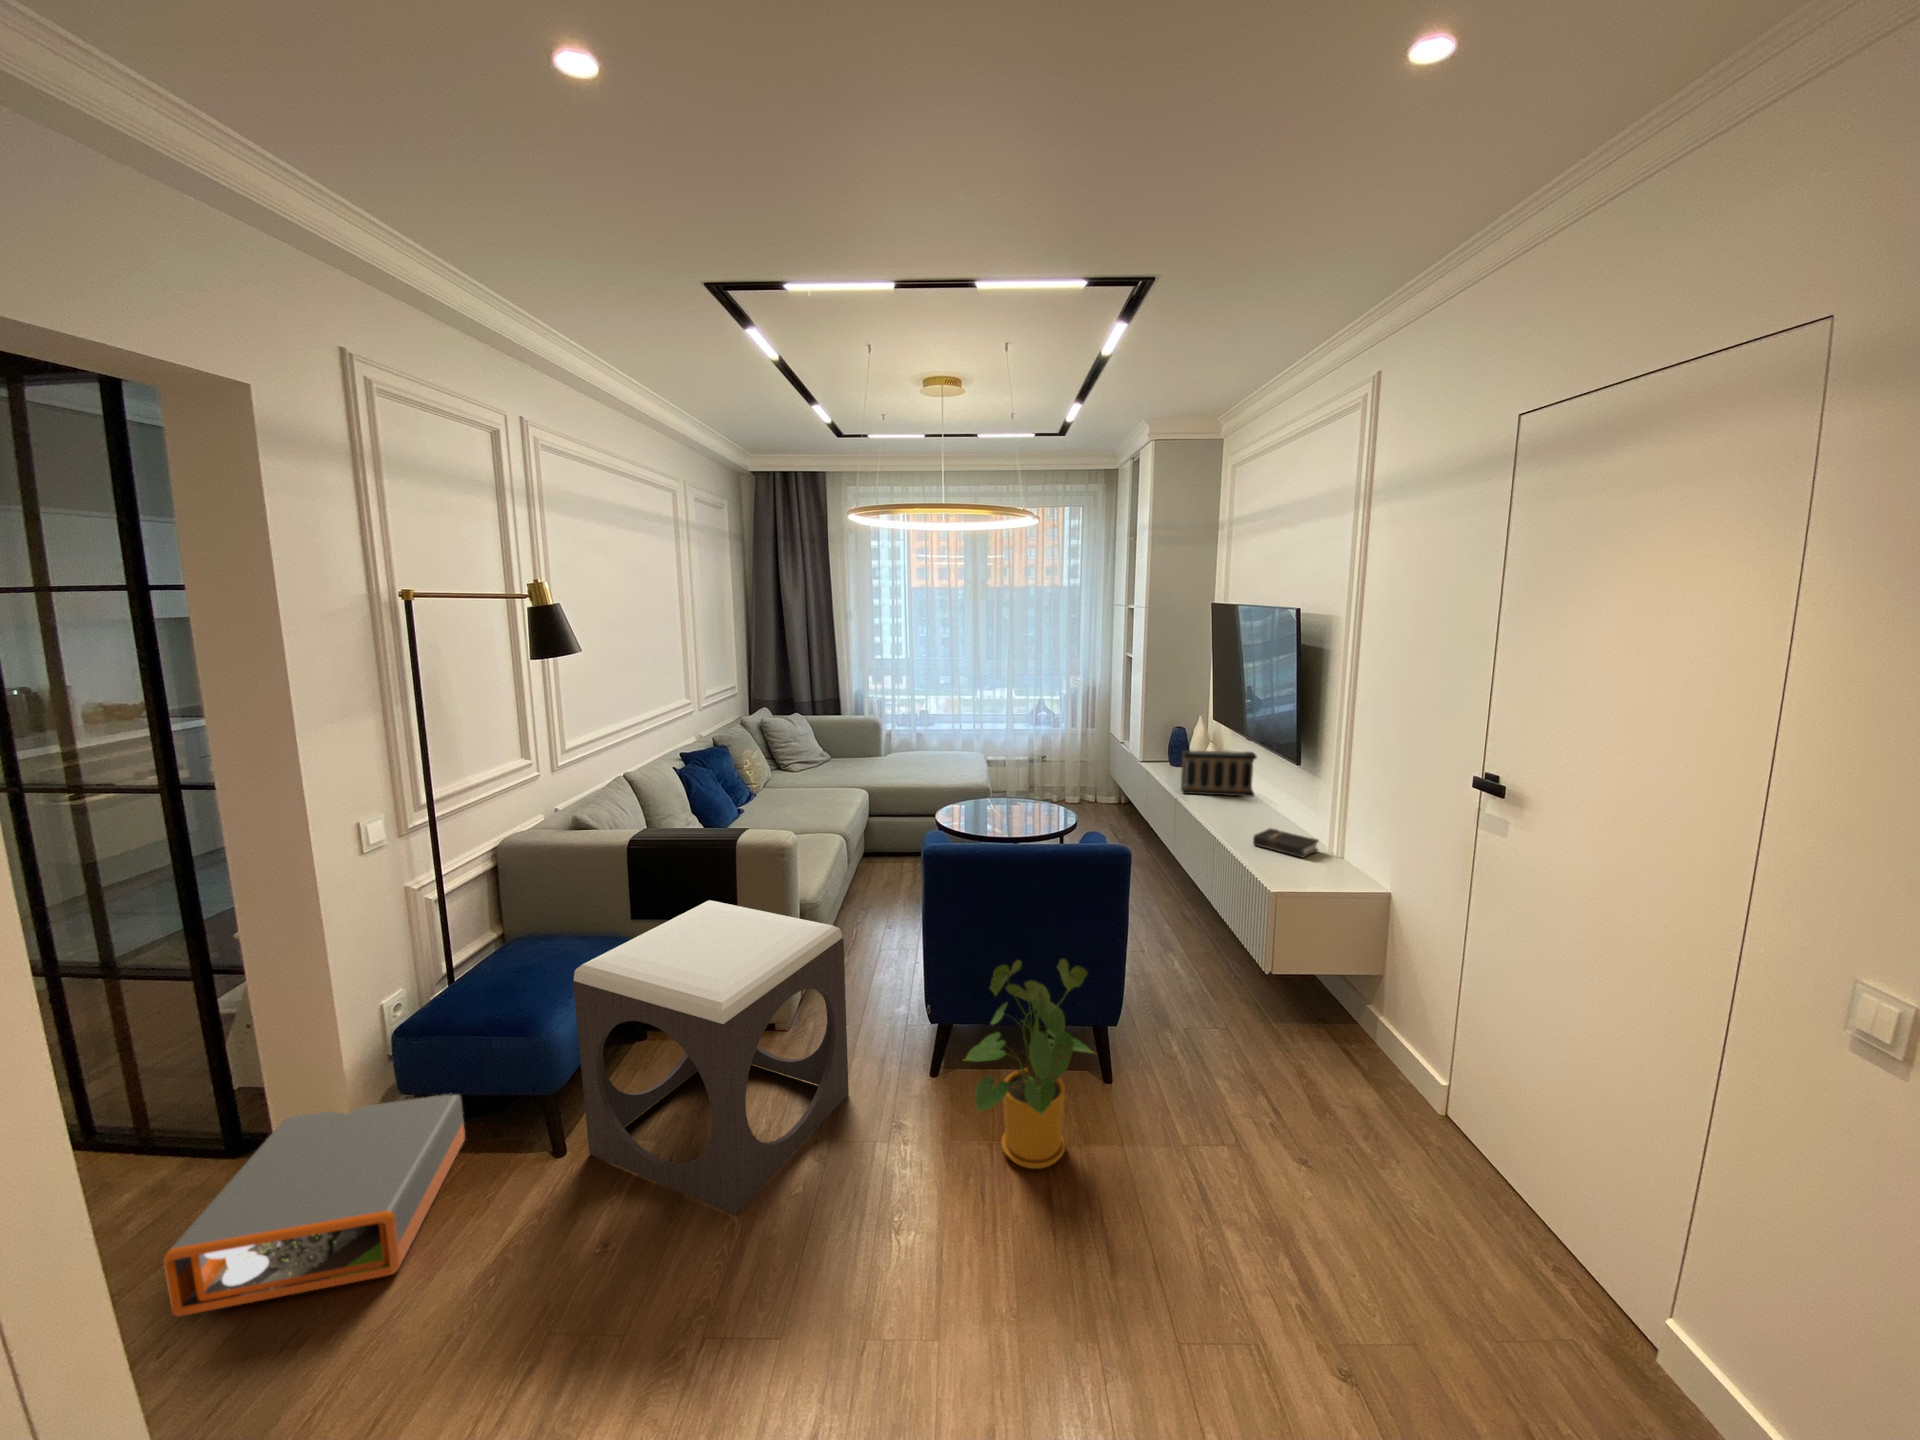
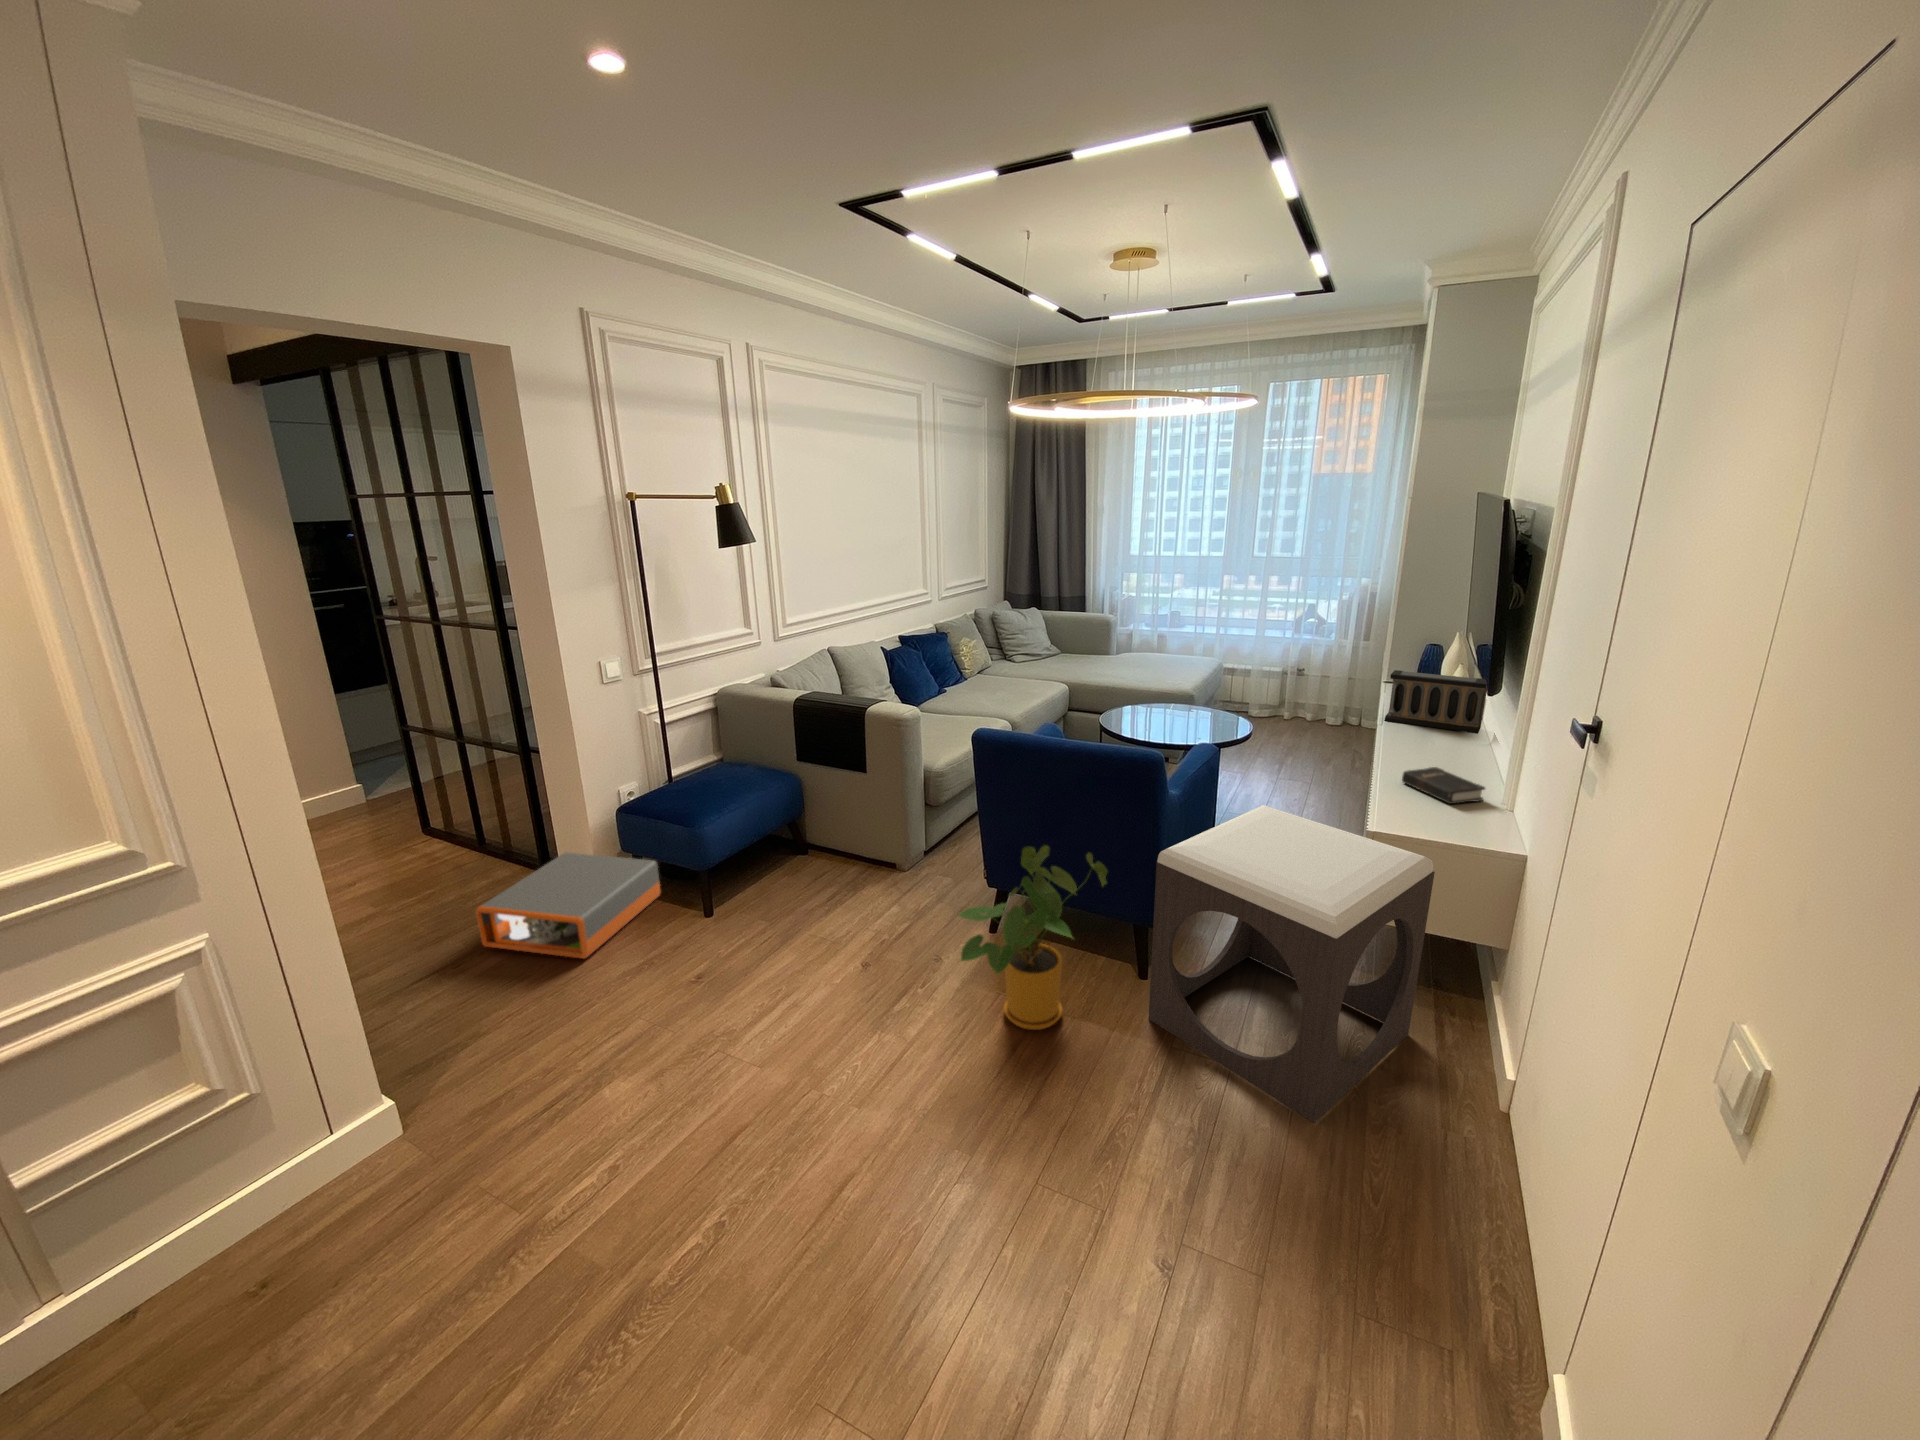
footstool: present [573,900,849,1215] -> present [1149,805,1435,1123]

